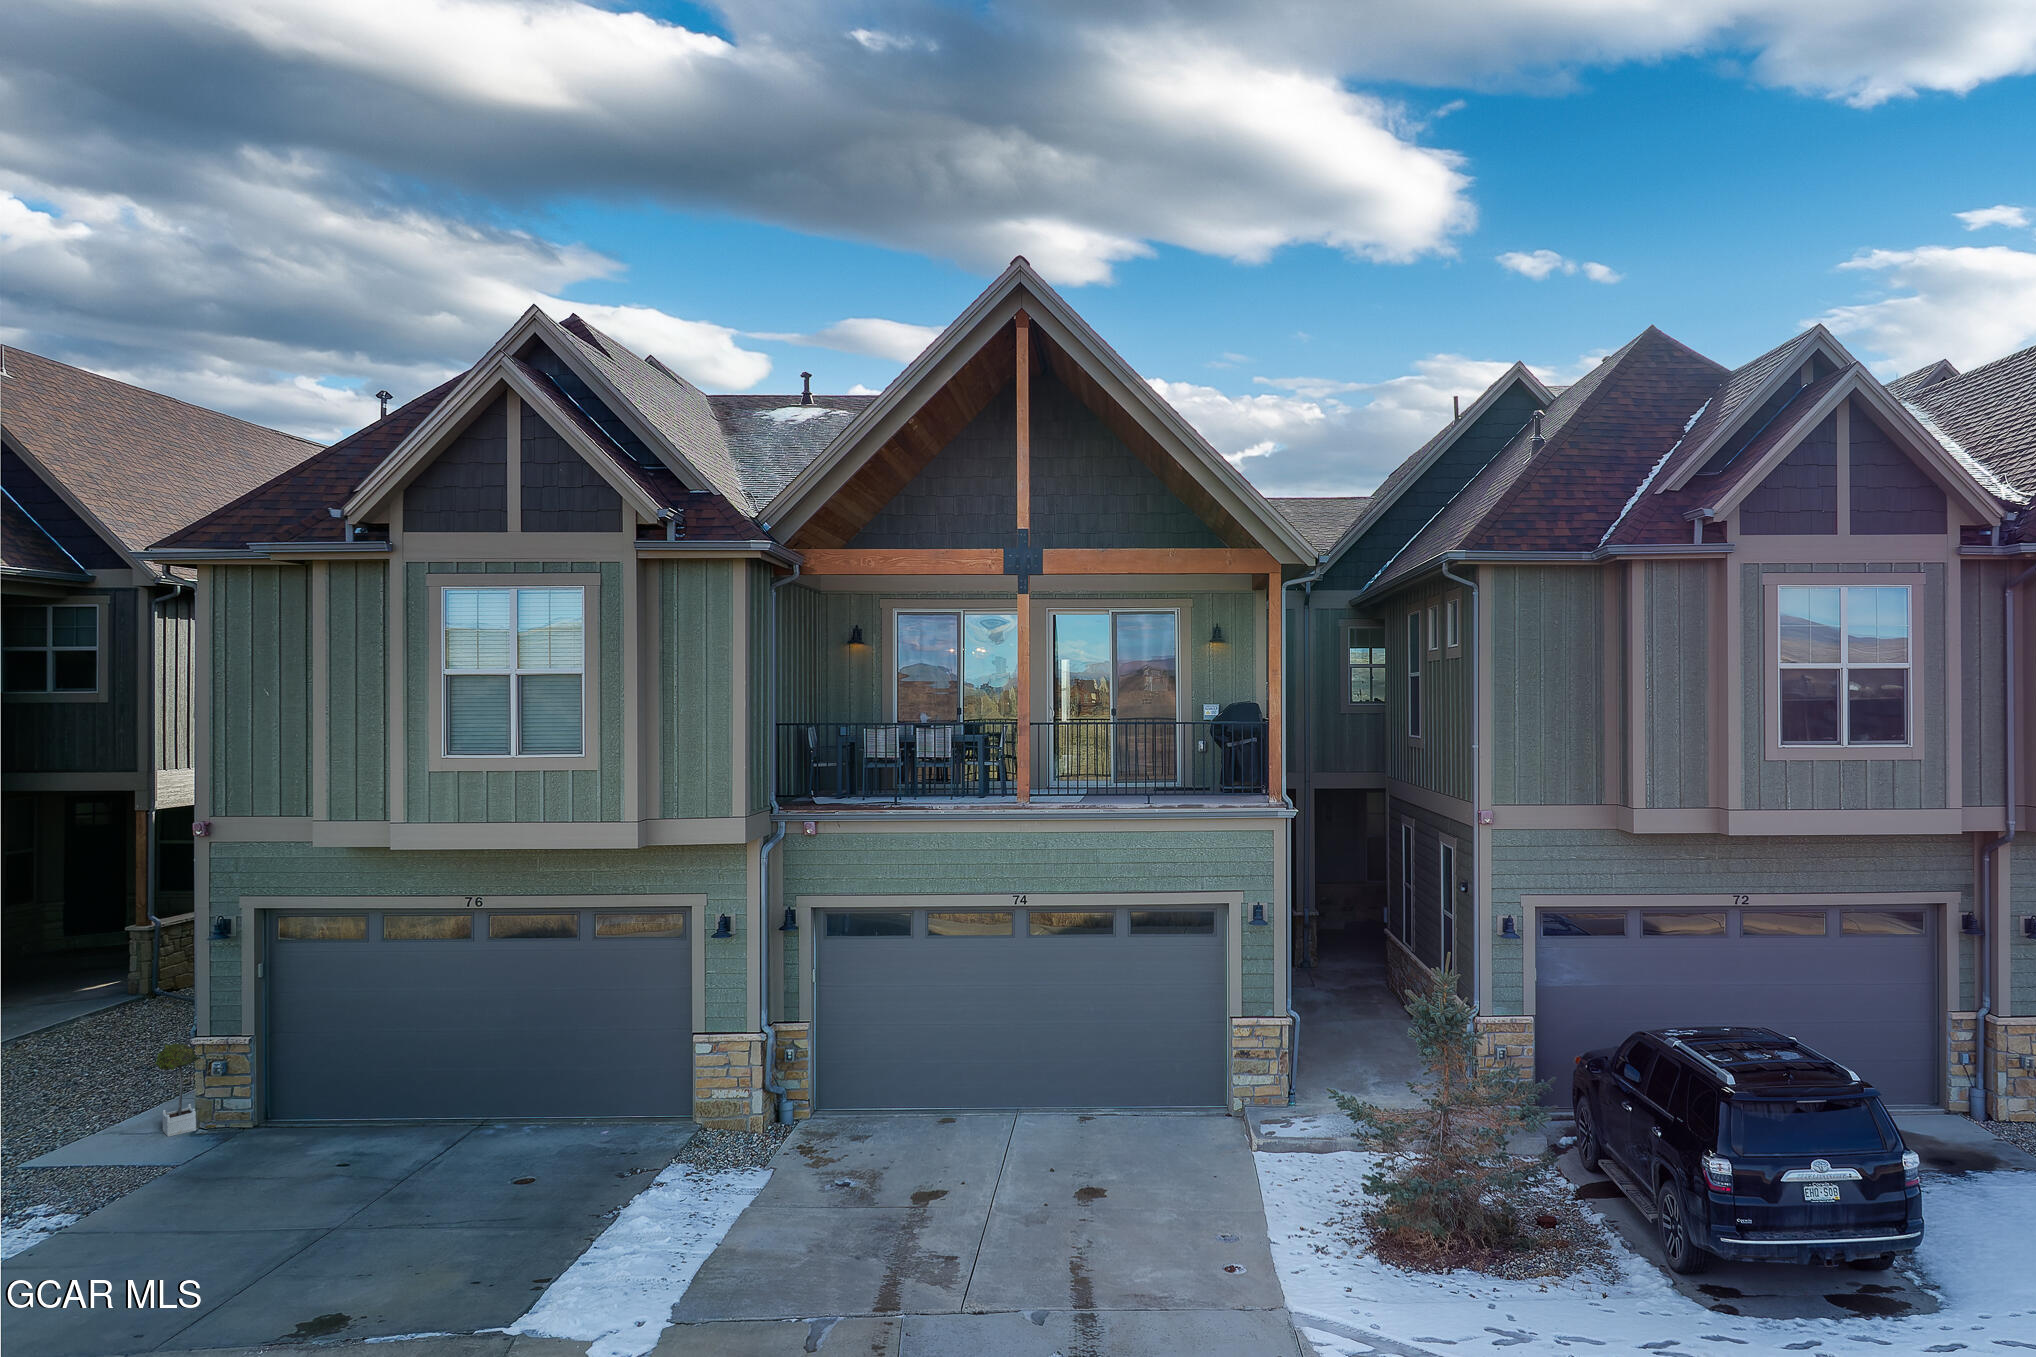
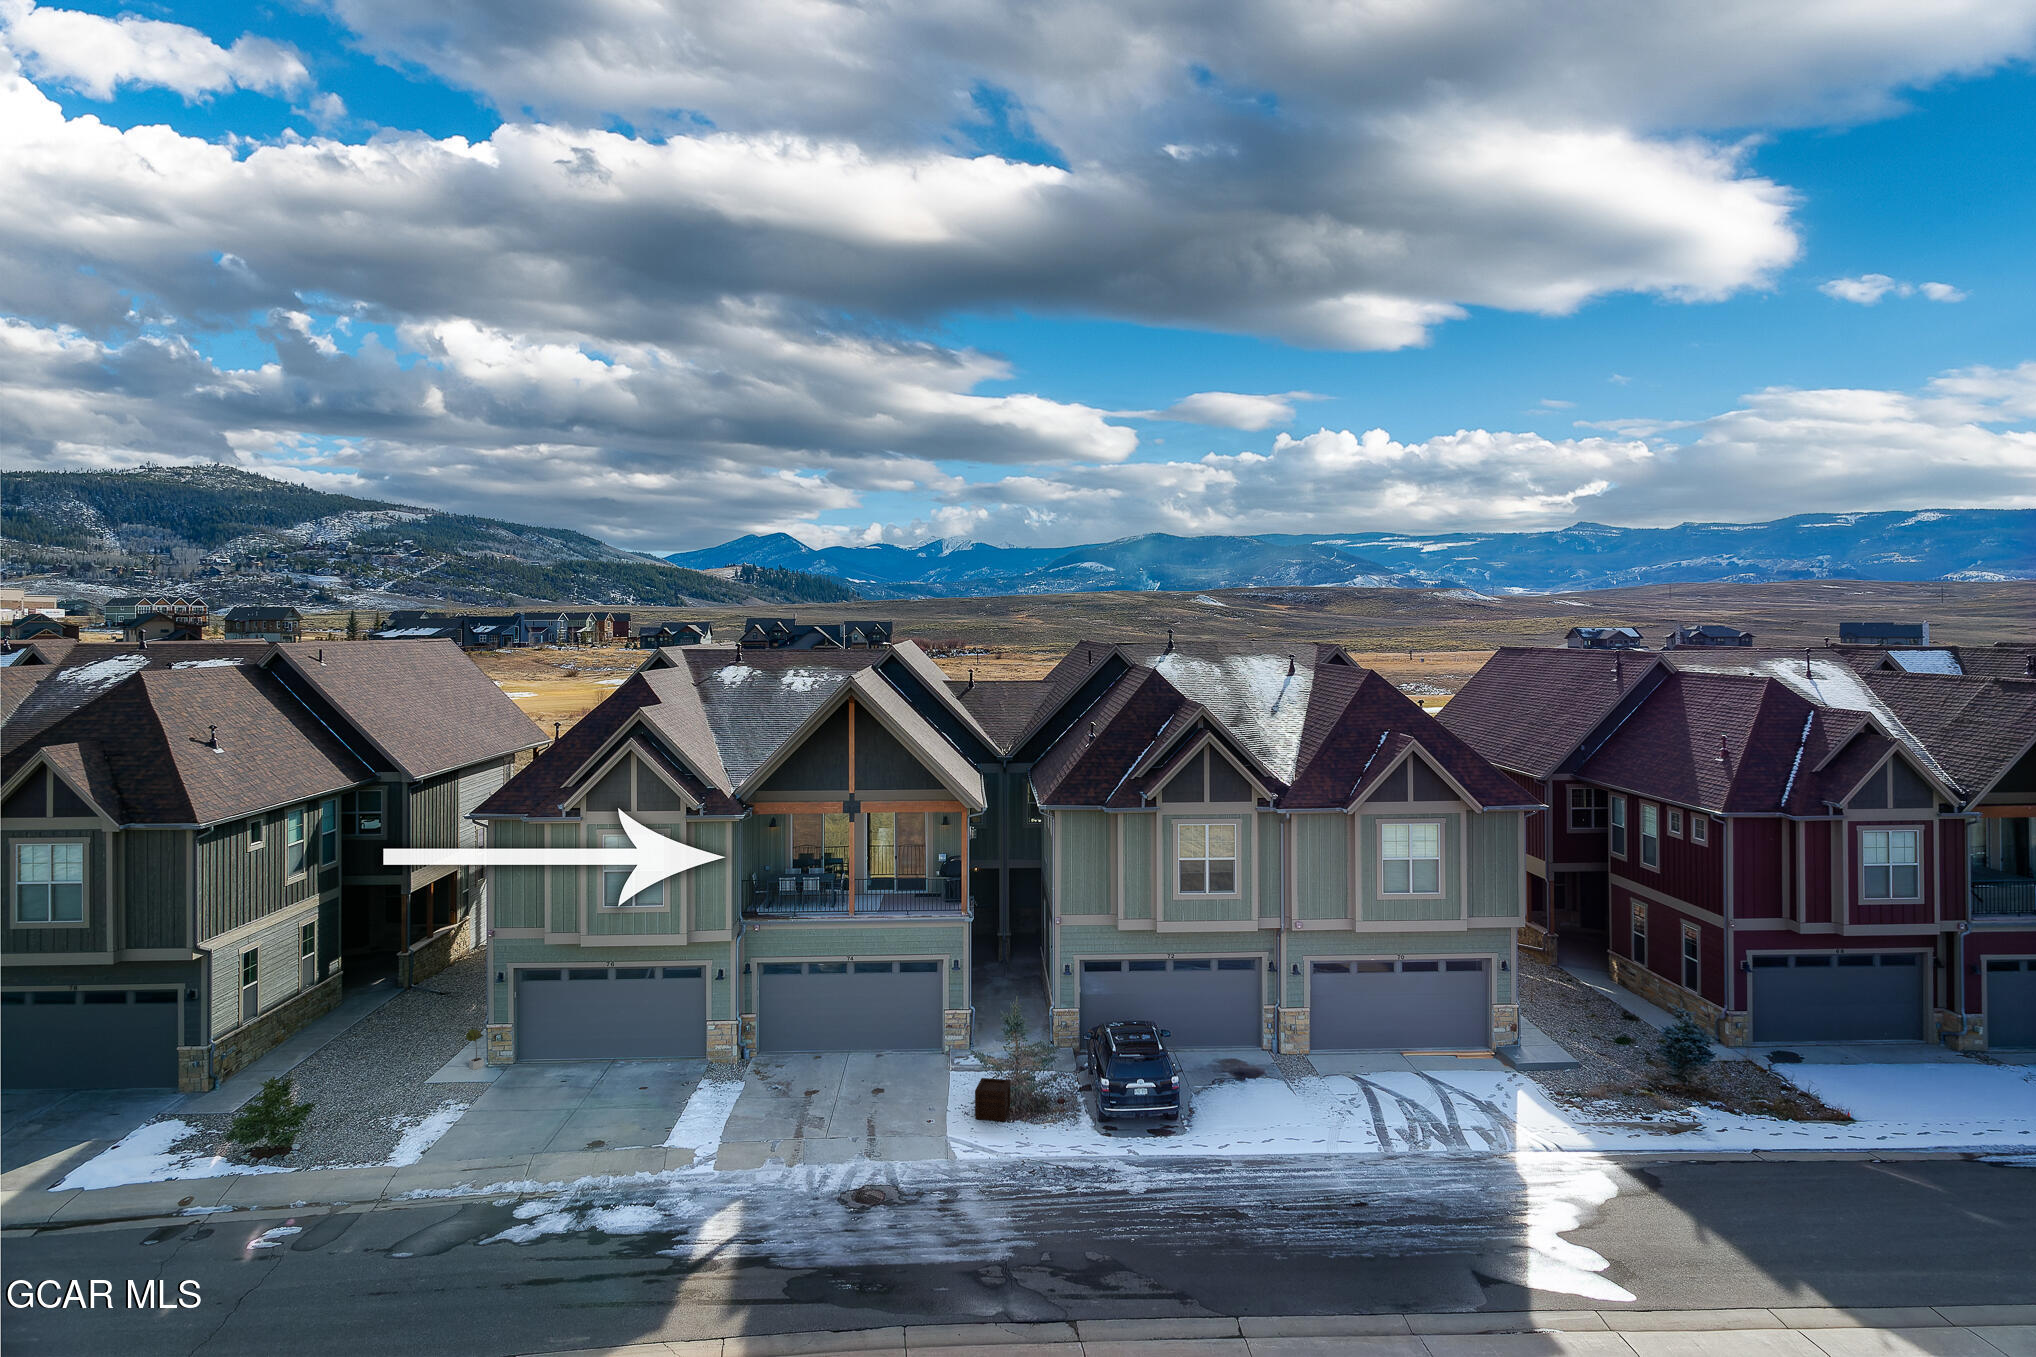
wooden crate: none [1410,1172,1512,1298] -> present [975,1078,1011,1121]

